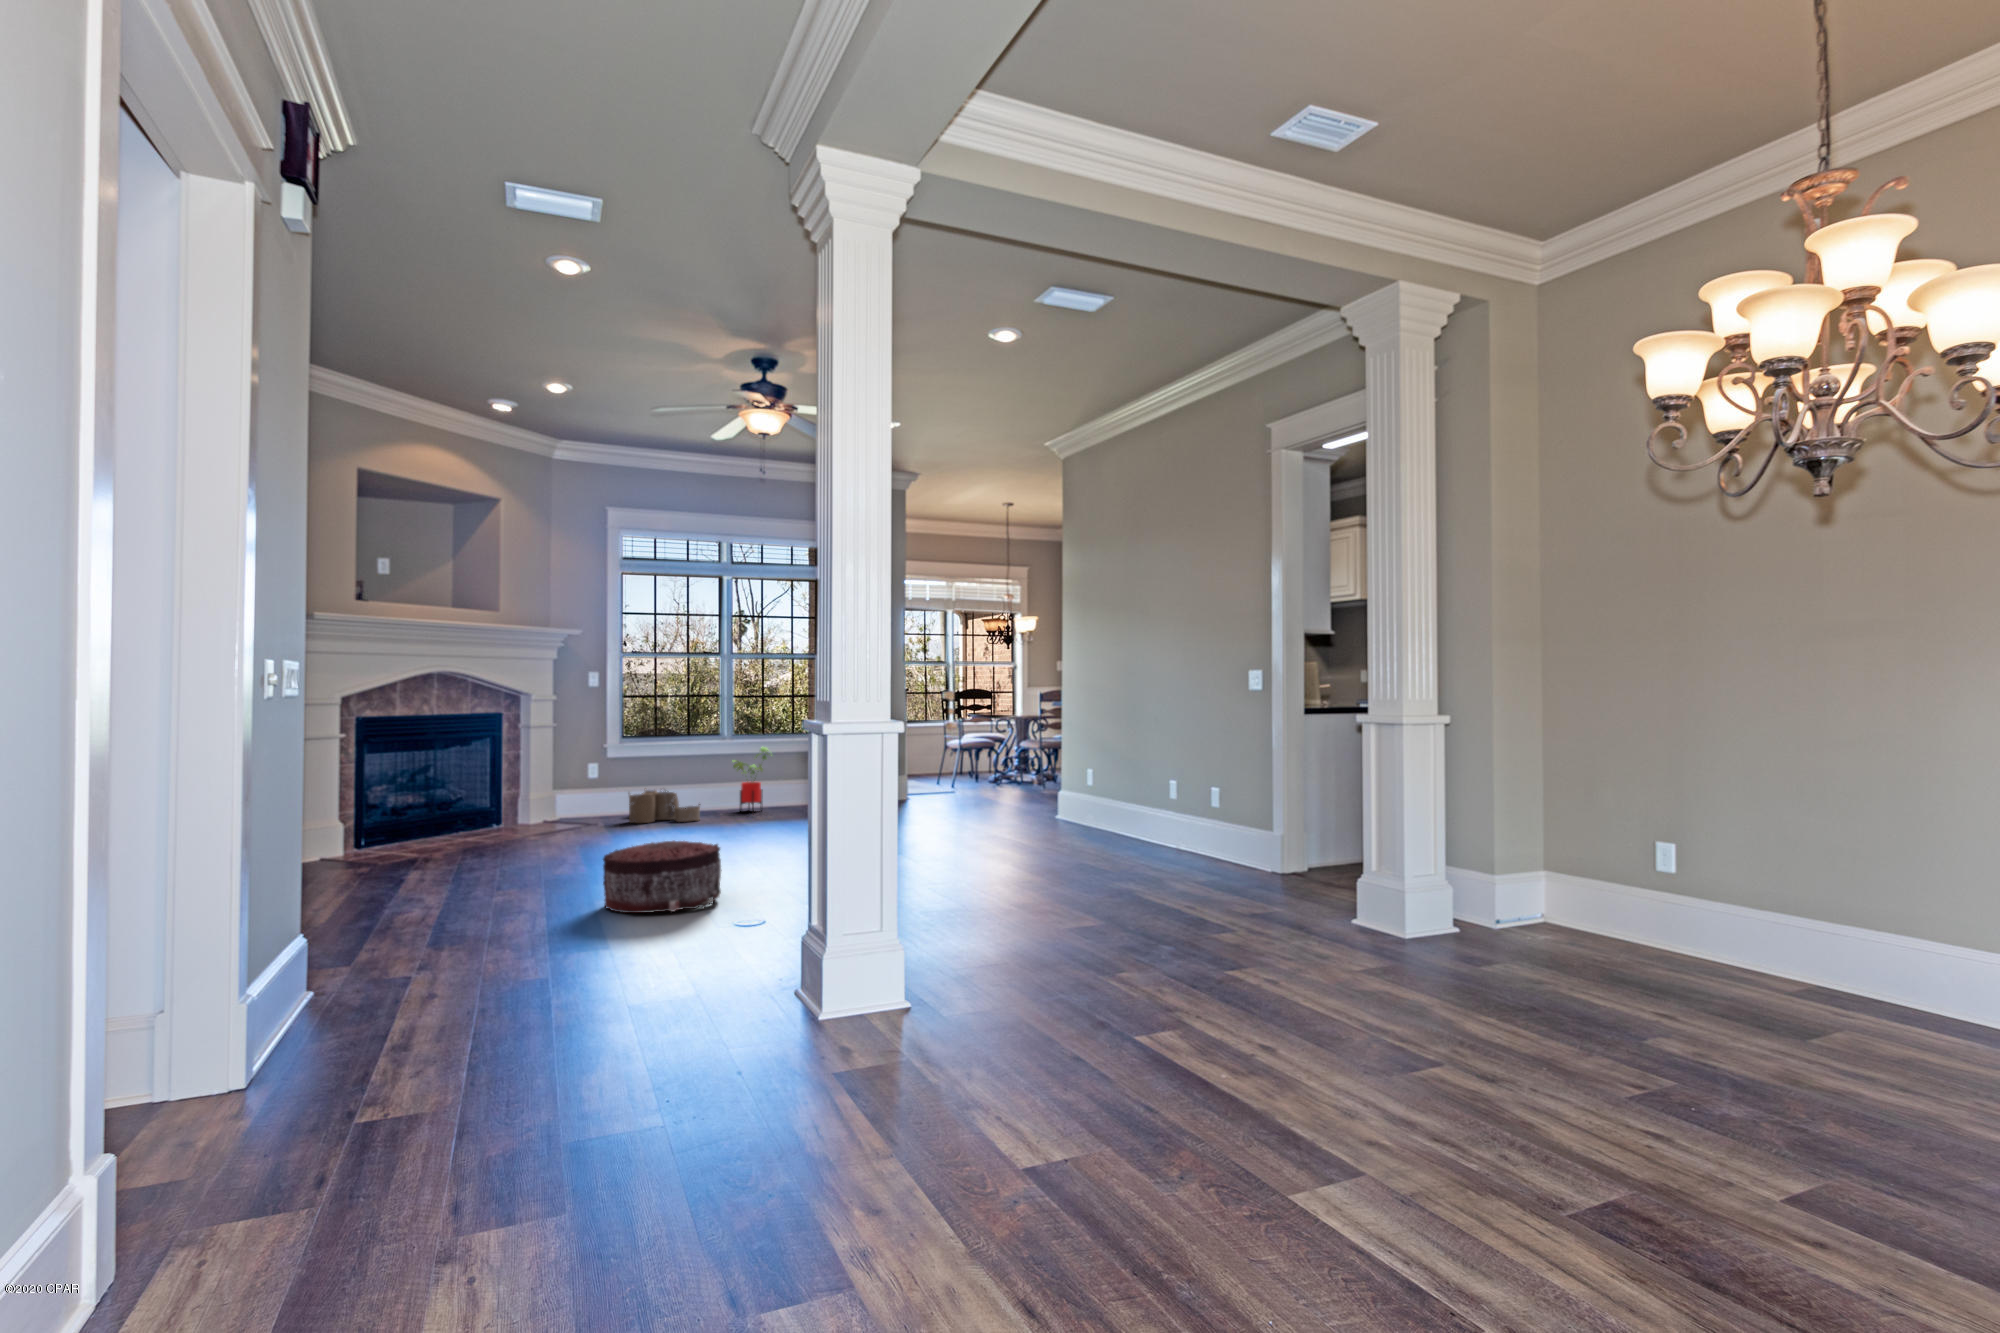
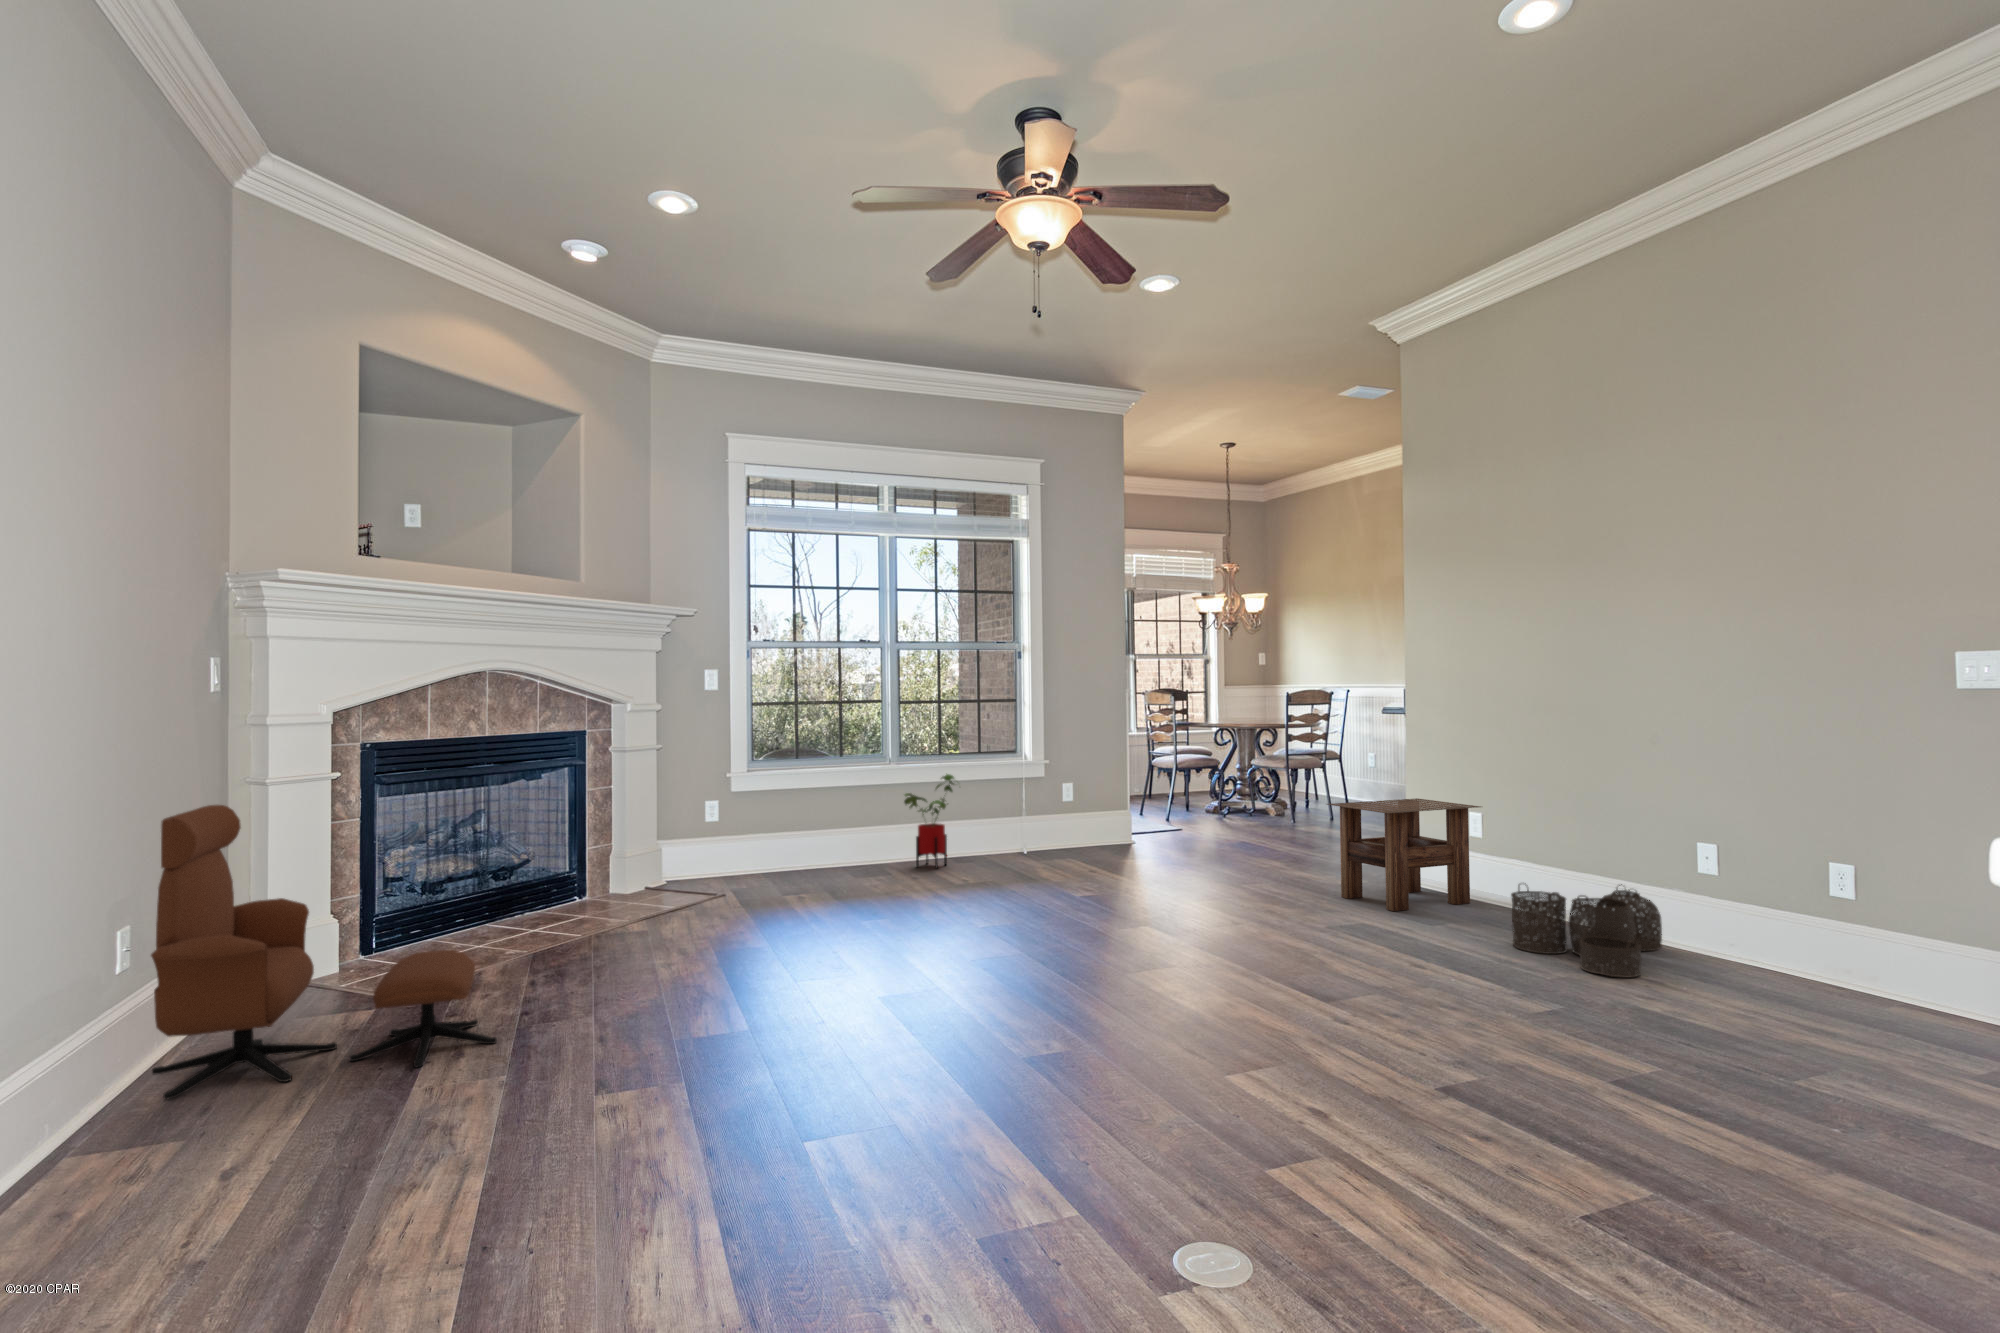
lounge chair: none [256,748,441,894] -> present [151,805,497,1099]
side table: none [993,763,1089,832] -> present [1327,798,1481,911]
woven basket: present [629,788,700,823] -> present [1511,883,1662,977]
pouf: present [603,841,722,913] -> none [837,994,1085,1200]

